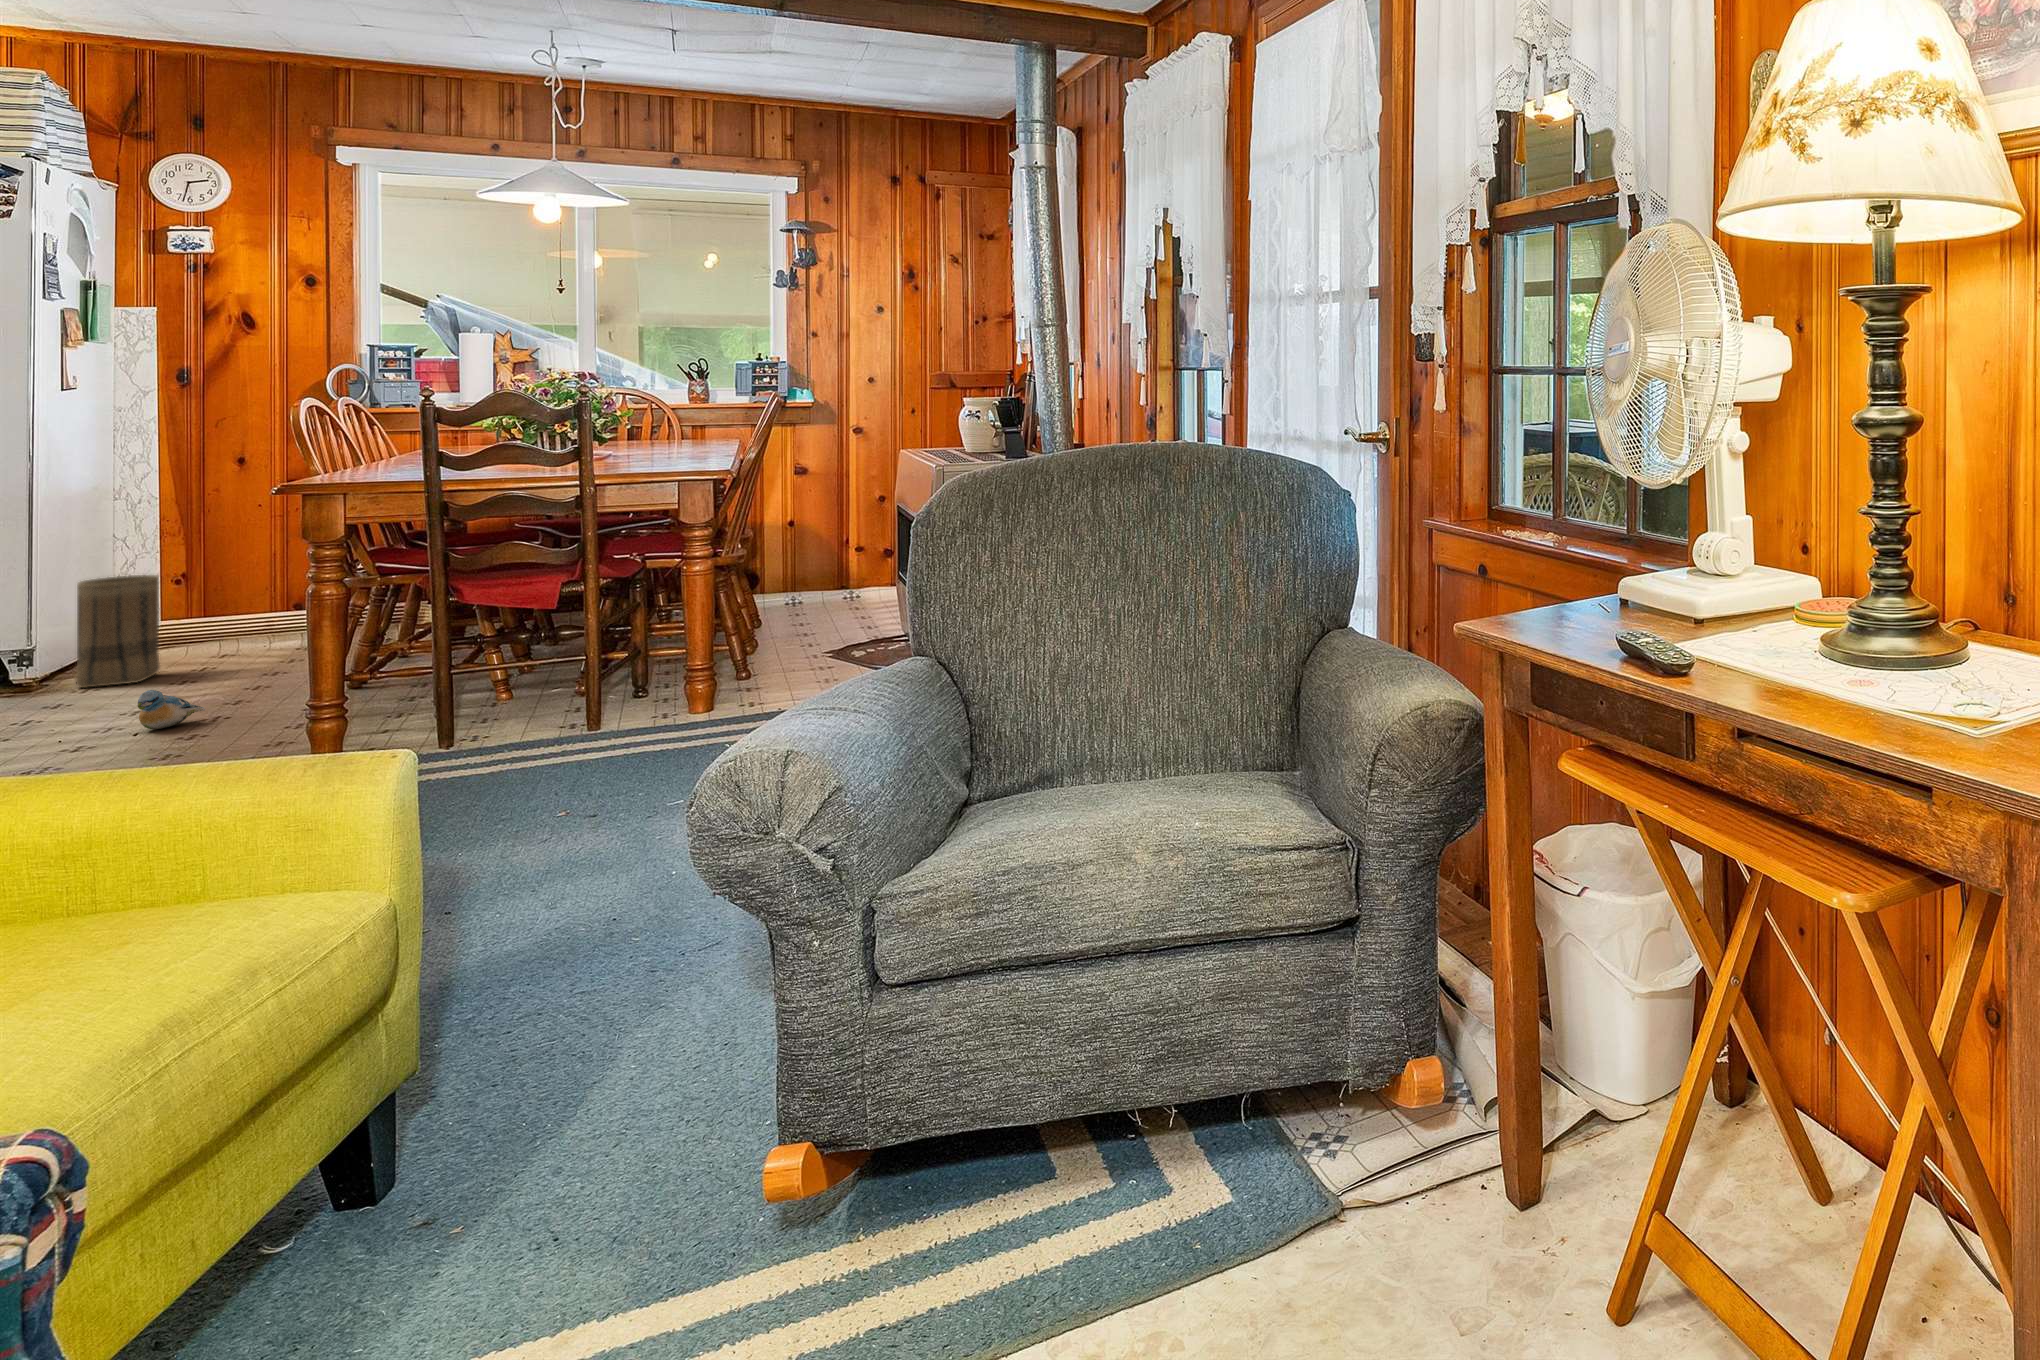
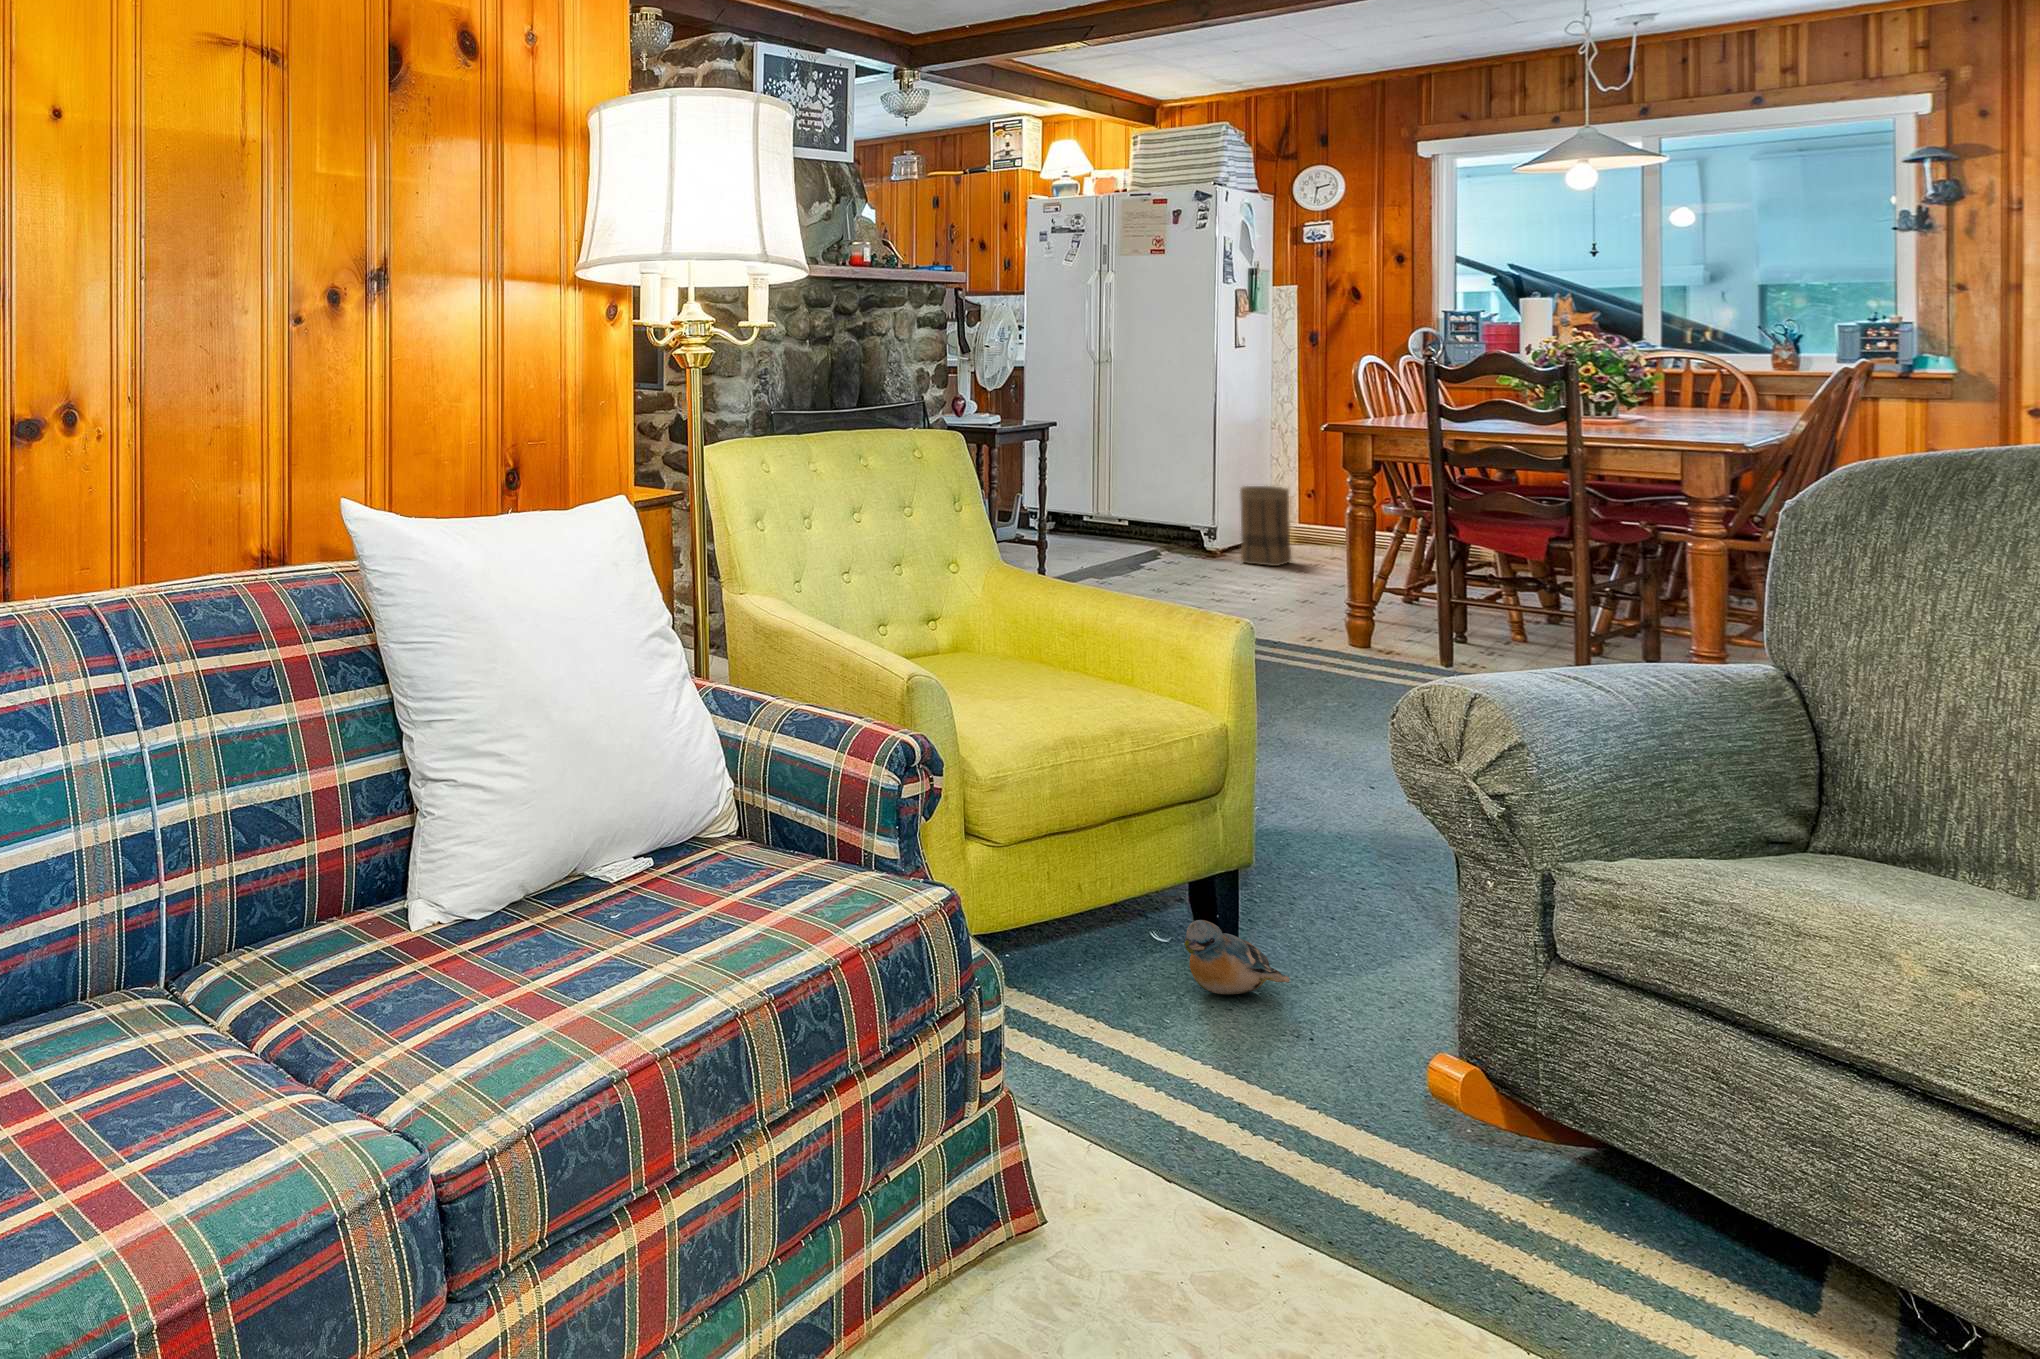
plush toy: present [138,690,206,729] -> present [1184,920,1290,994]

